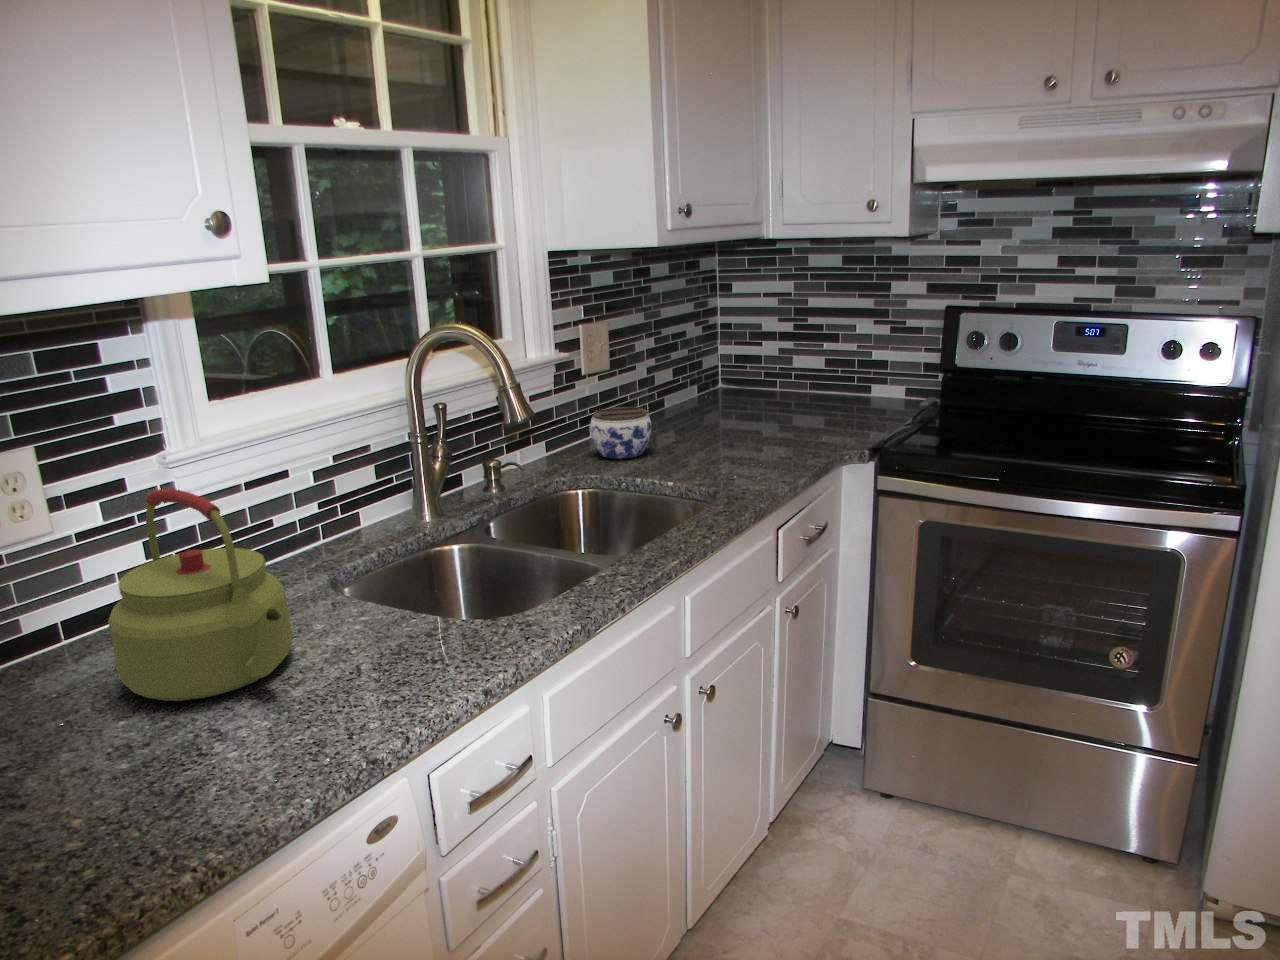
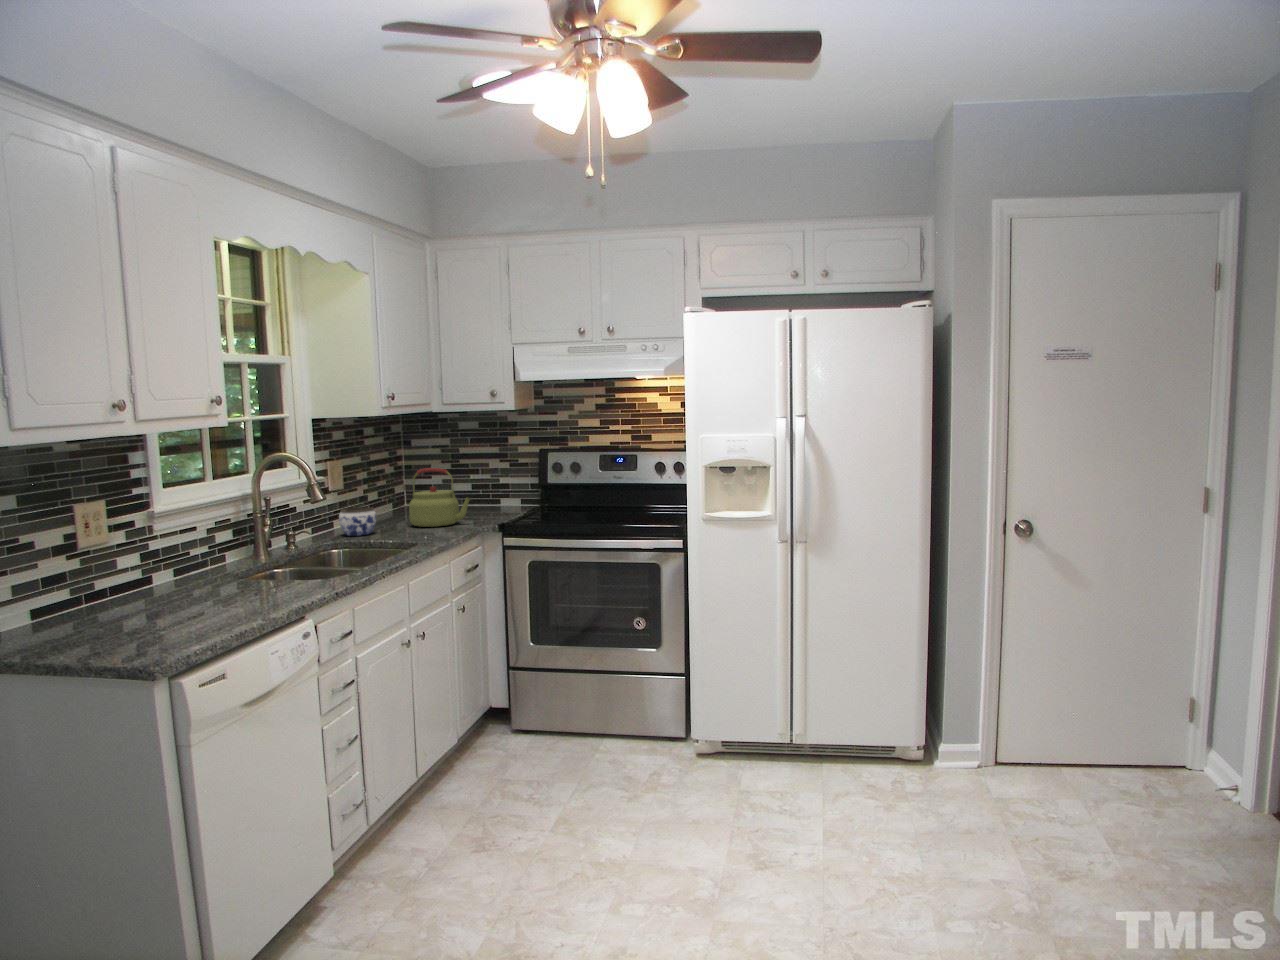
kettle: present [109,489,293,701] -> present [409,468,470,527]

